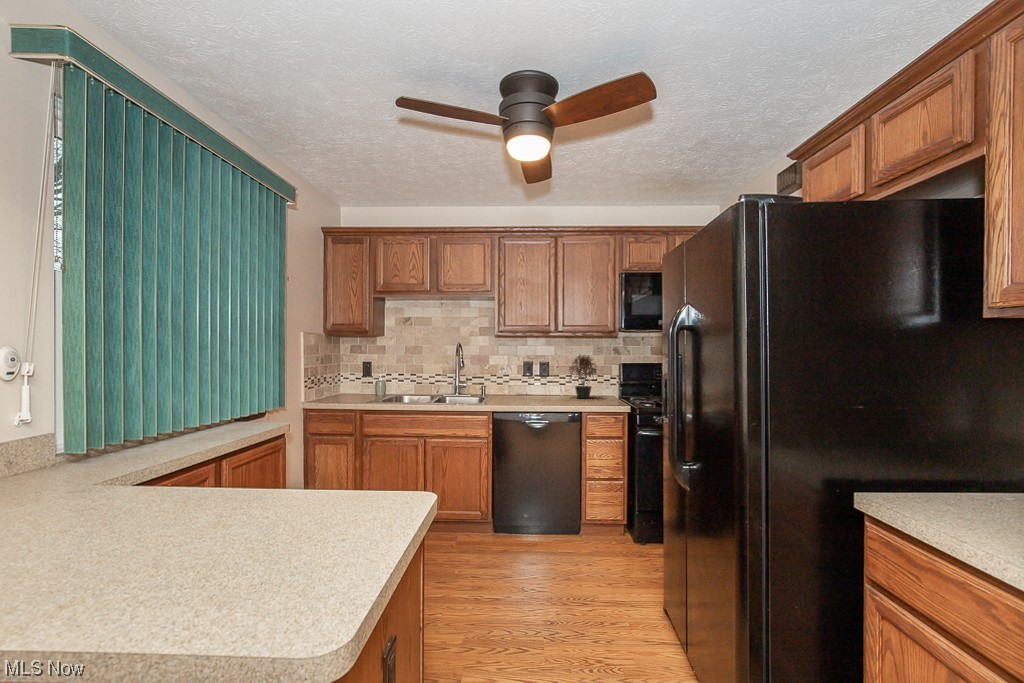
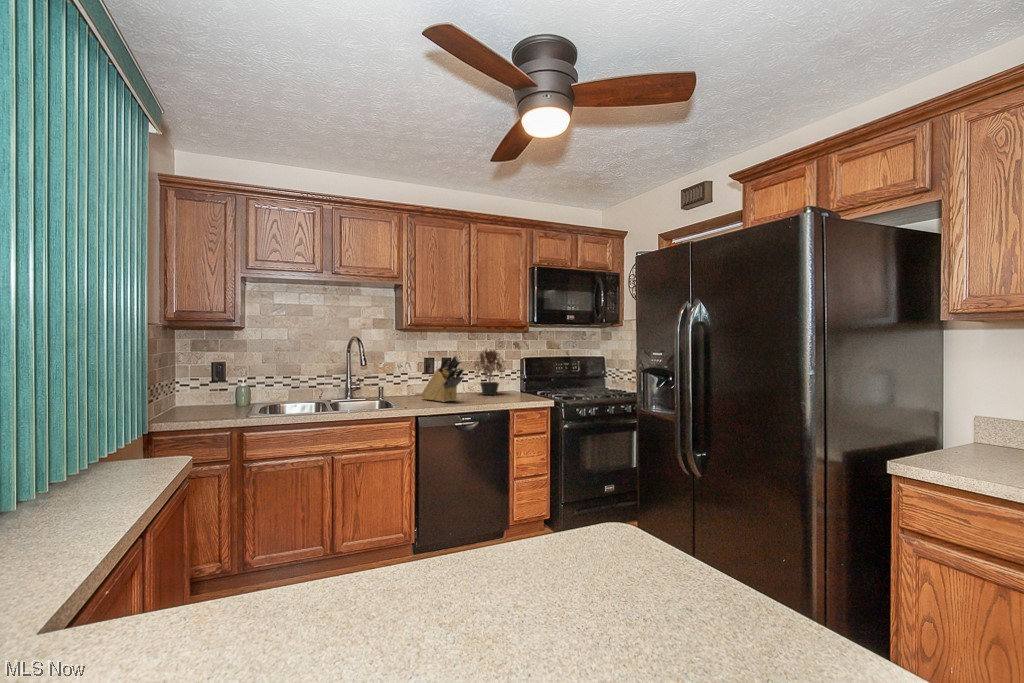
knife block: none [515,359,545,401] -> present [421,355,464,402]

